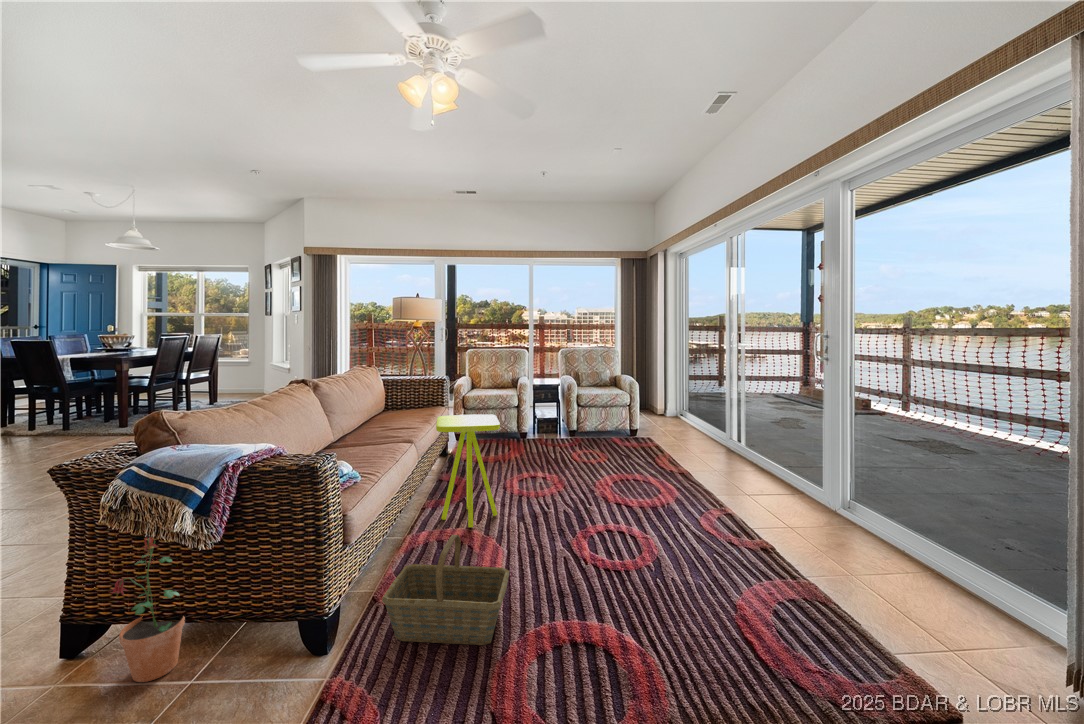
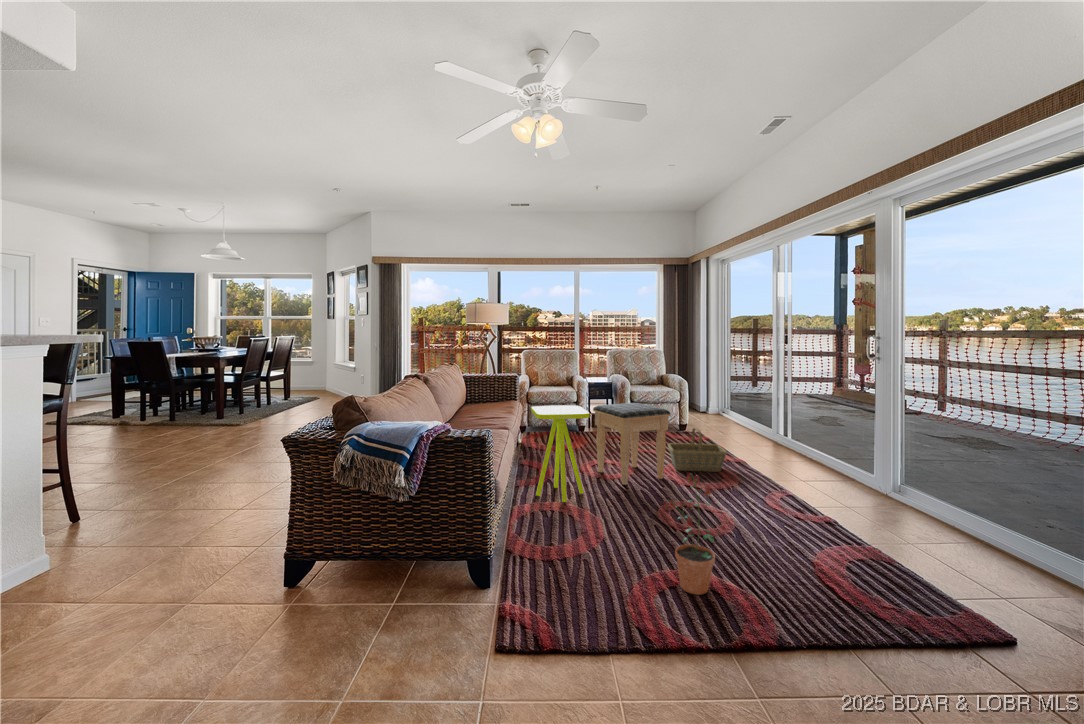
footstool: none [518,409,602,503] -> present [593,403,671,485]
potted plant: present [112,535,185,682] -> present [664,474,715,595]
basket: present [382,535,509,645] -> present [668,428,727,472]

